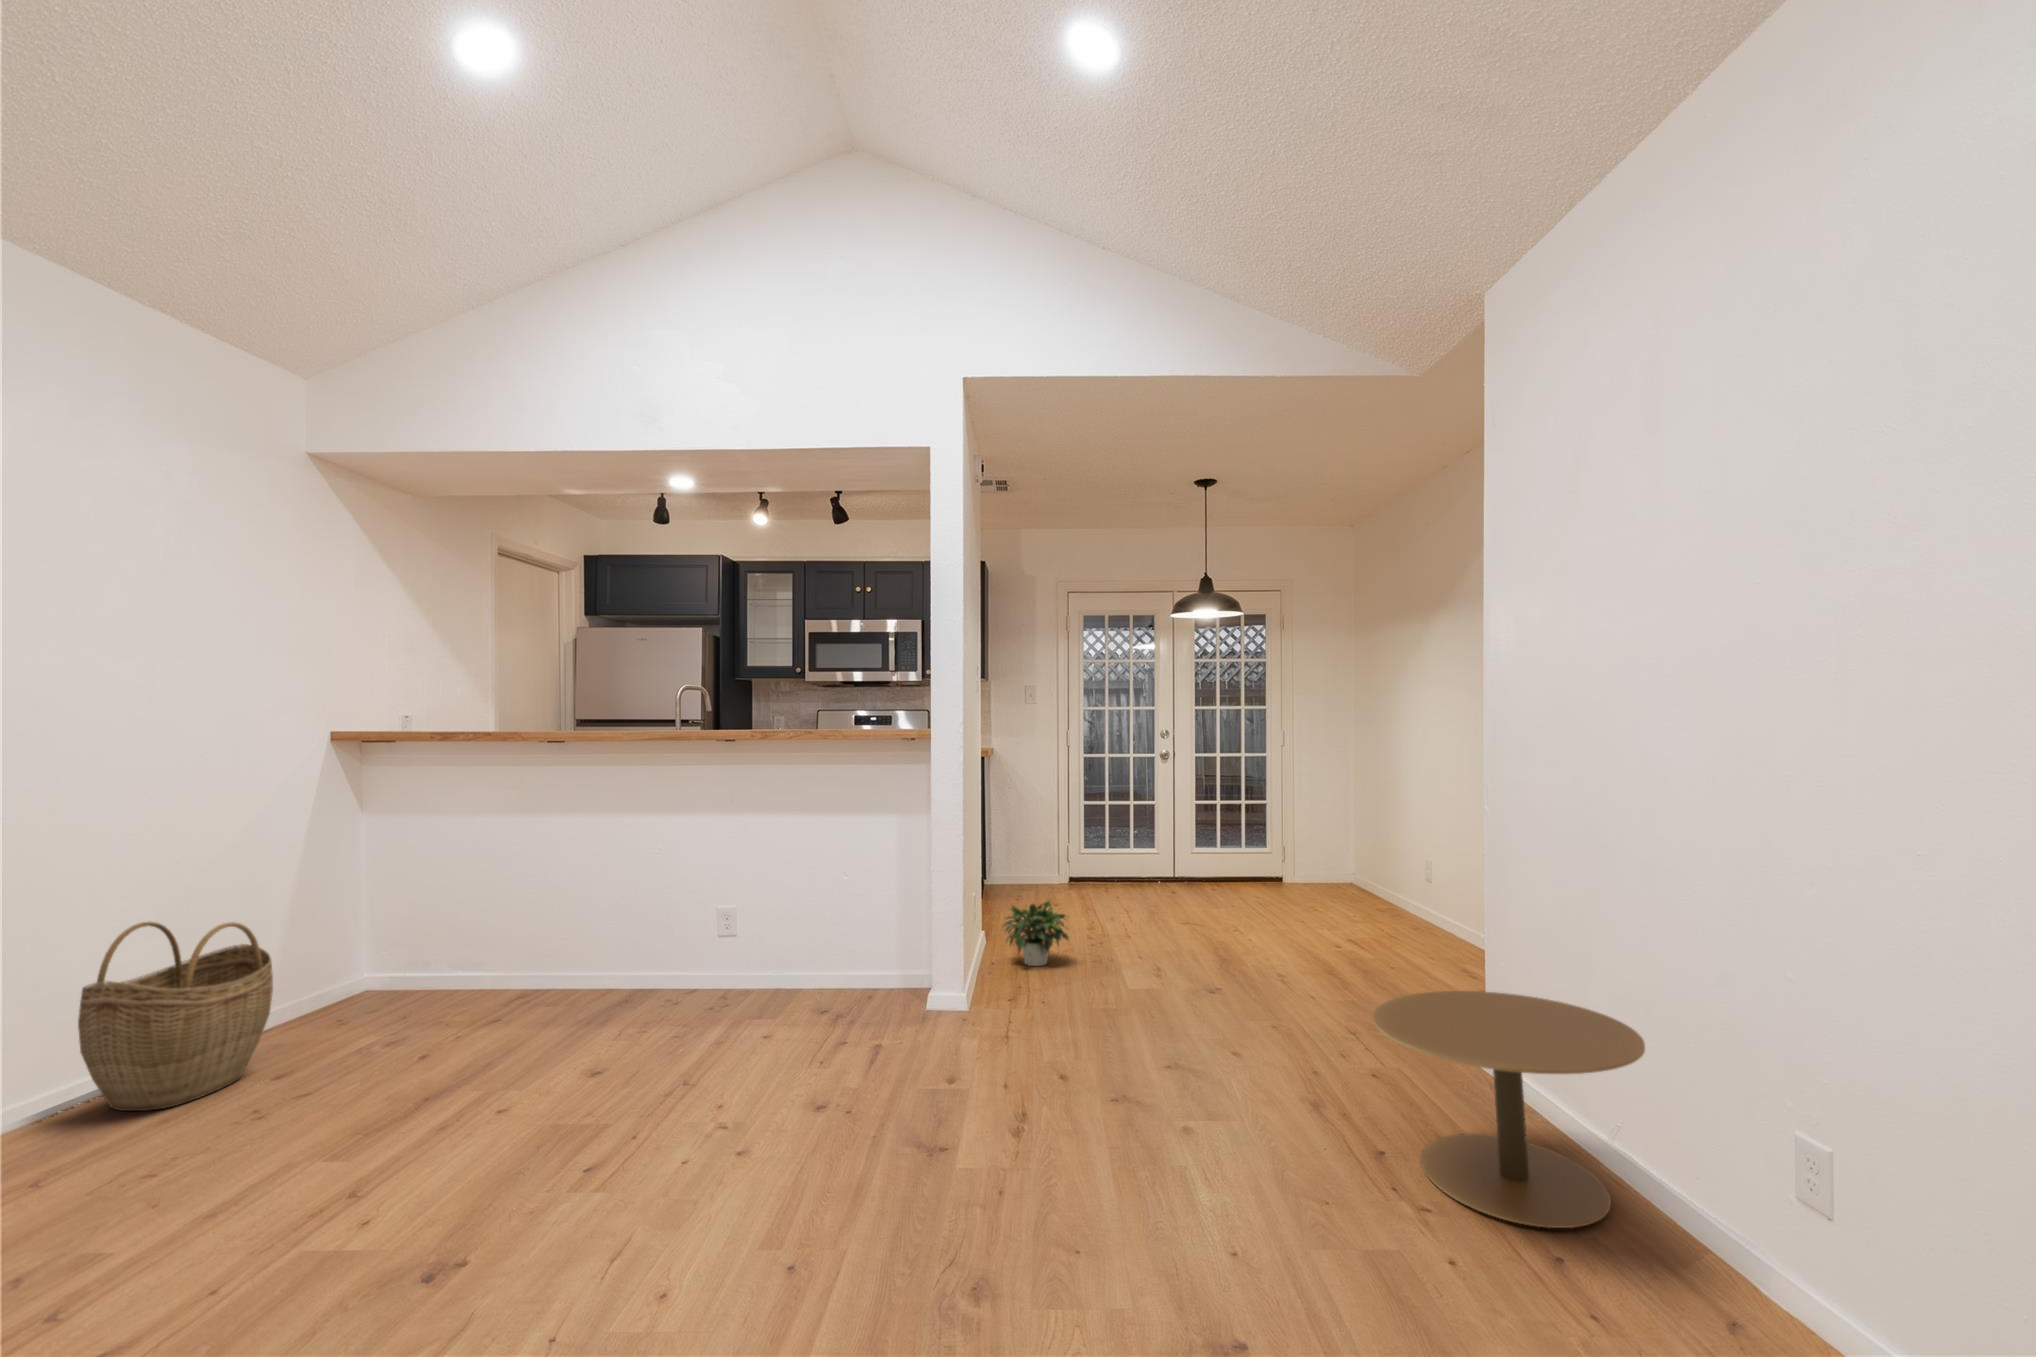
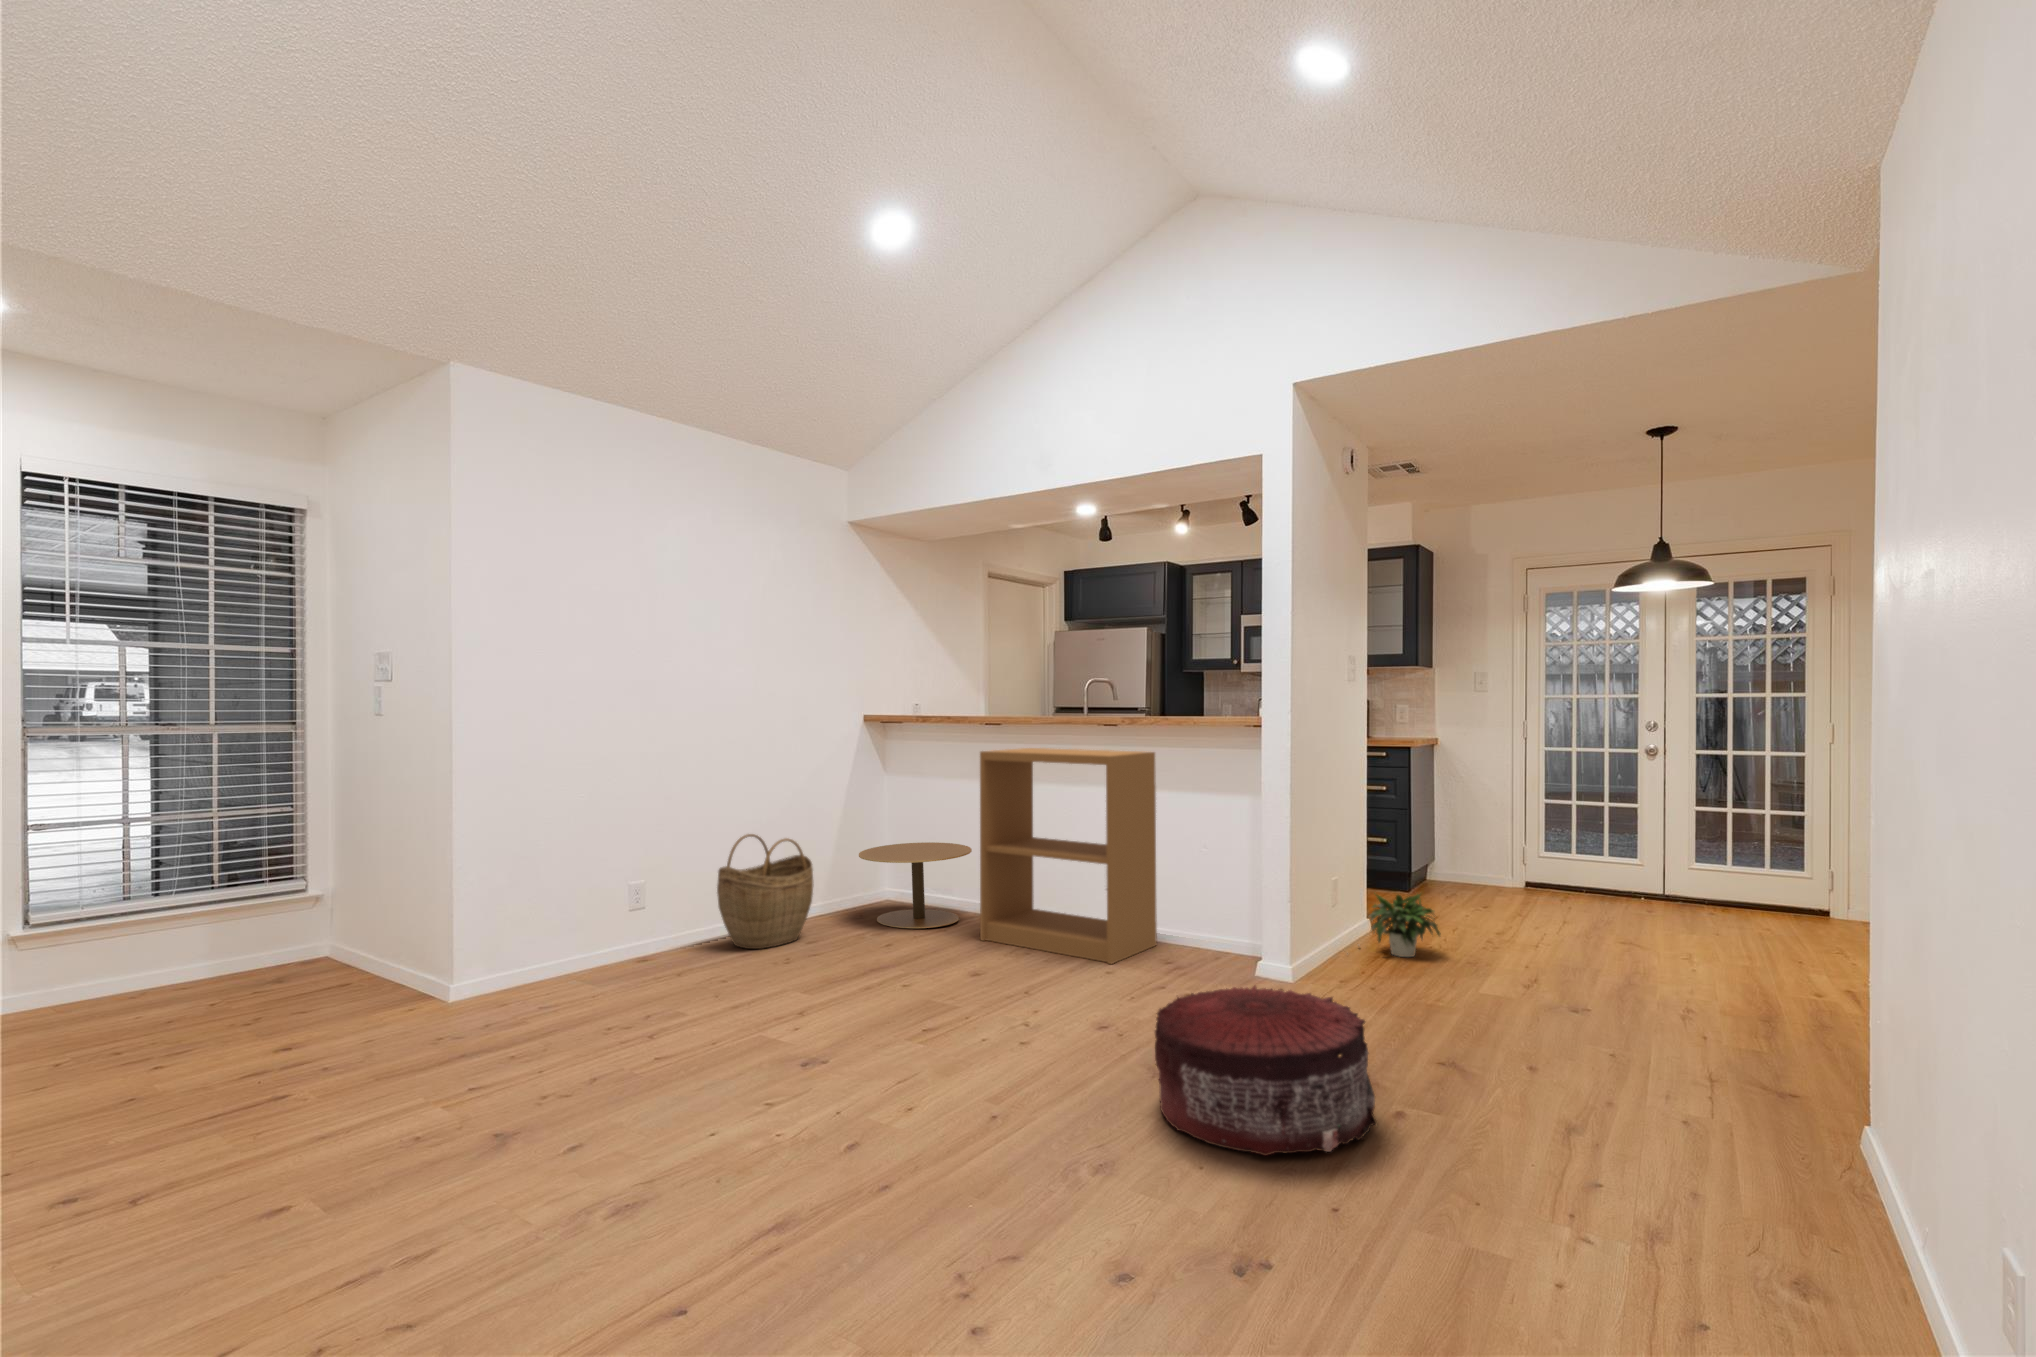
bookshelf: none [555,768,789,1028] -> present [980,748,1157,964]
side table: present [1373,991,1645,1228] -> present [859,842,972,928]
pouf: none [952,1027,1203,1239] -> present [1155,986,1377,1156]

